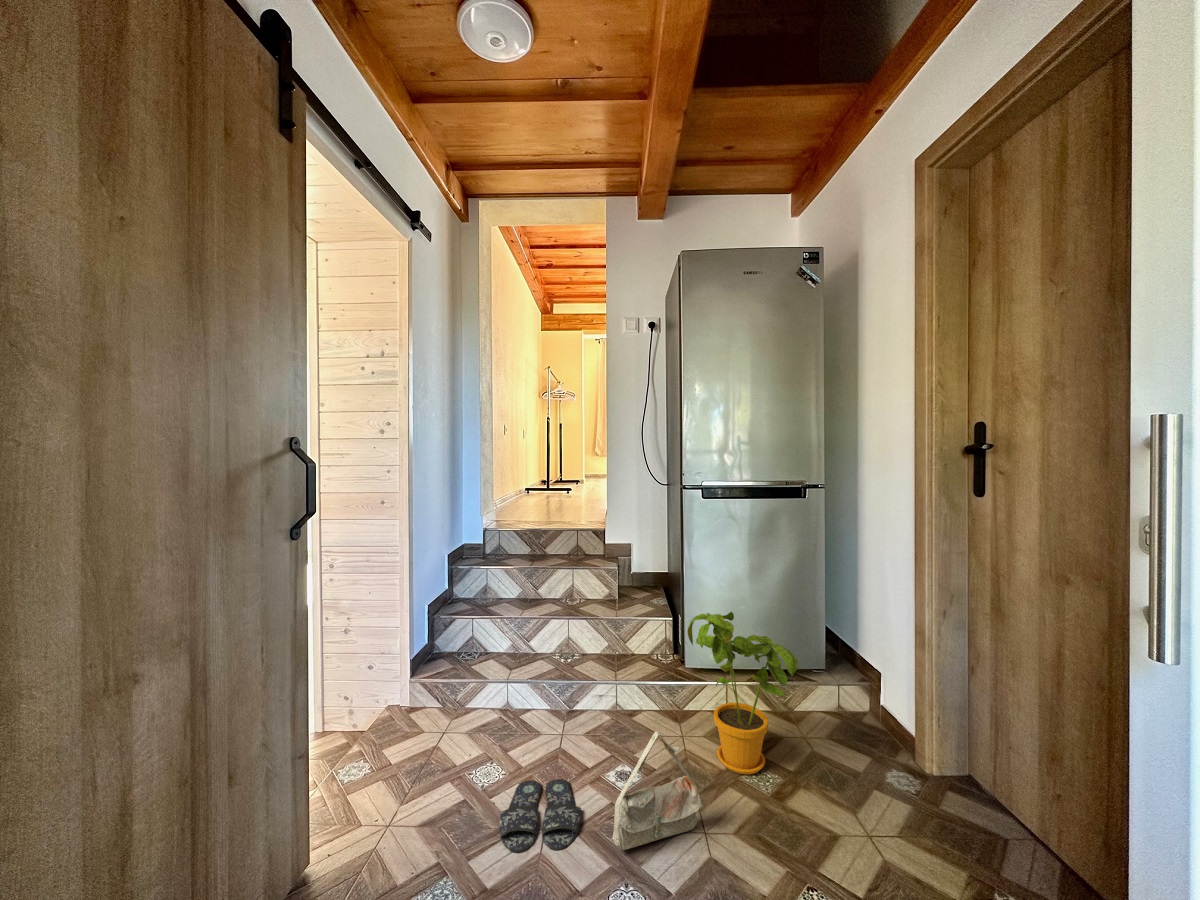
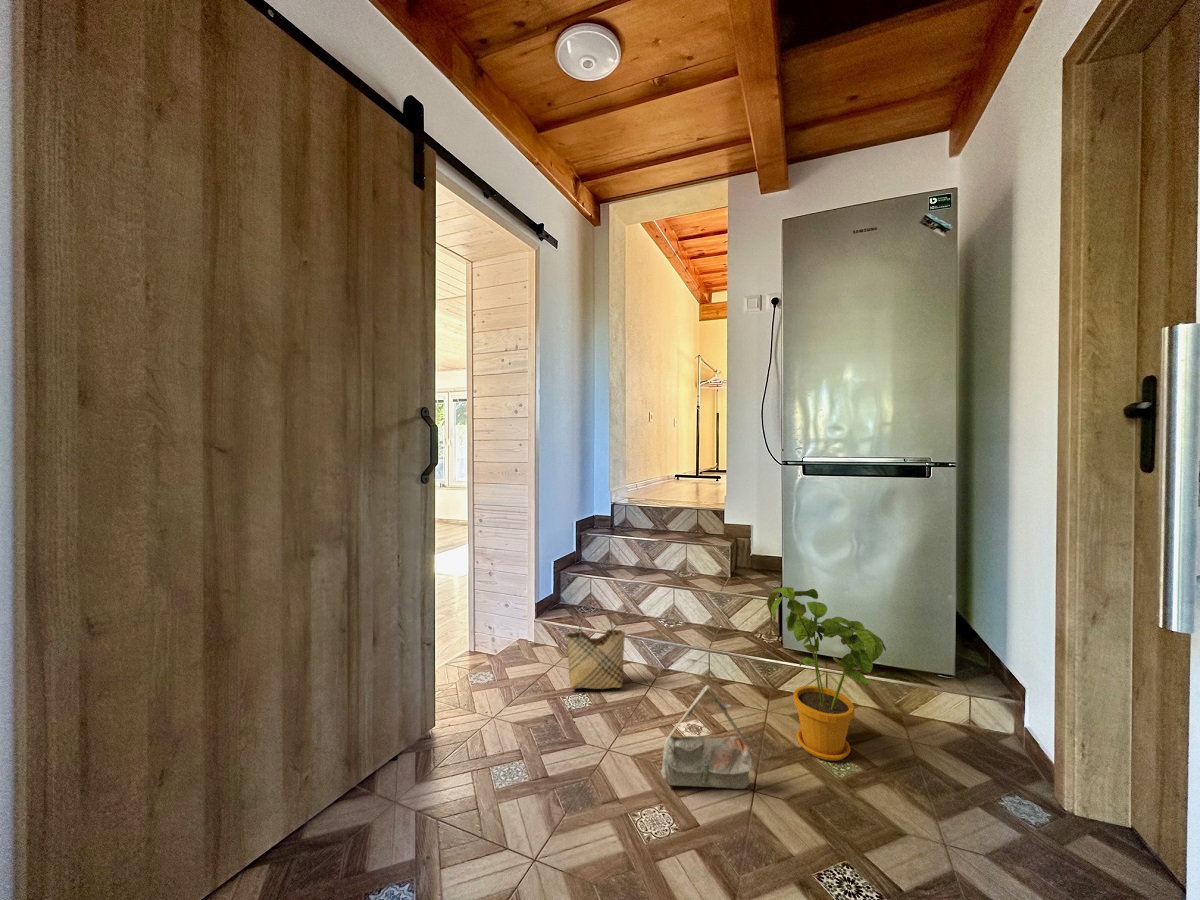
woven basket: none [466,650,533,760] -> present [567,600,625,689]
slippers: present [499,779,581,853] -> none [572,713,645,770]

